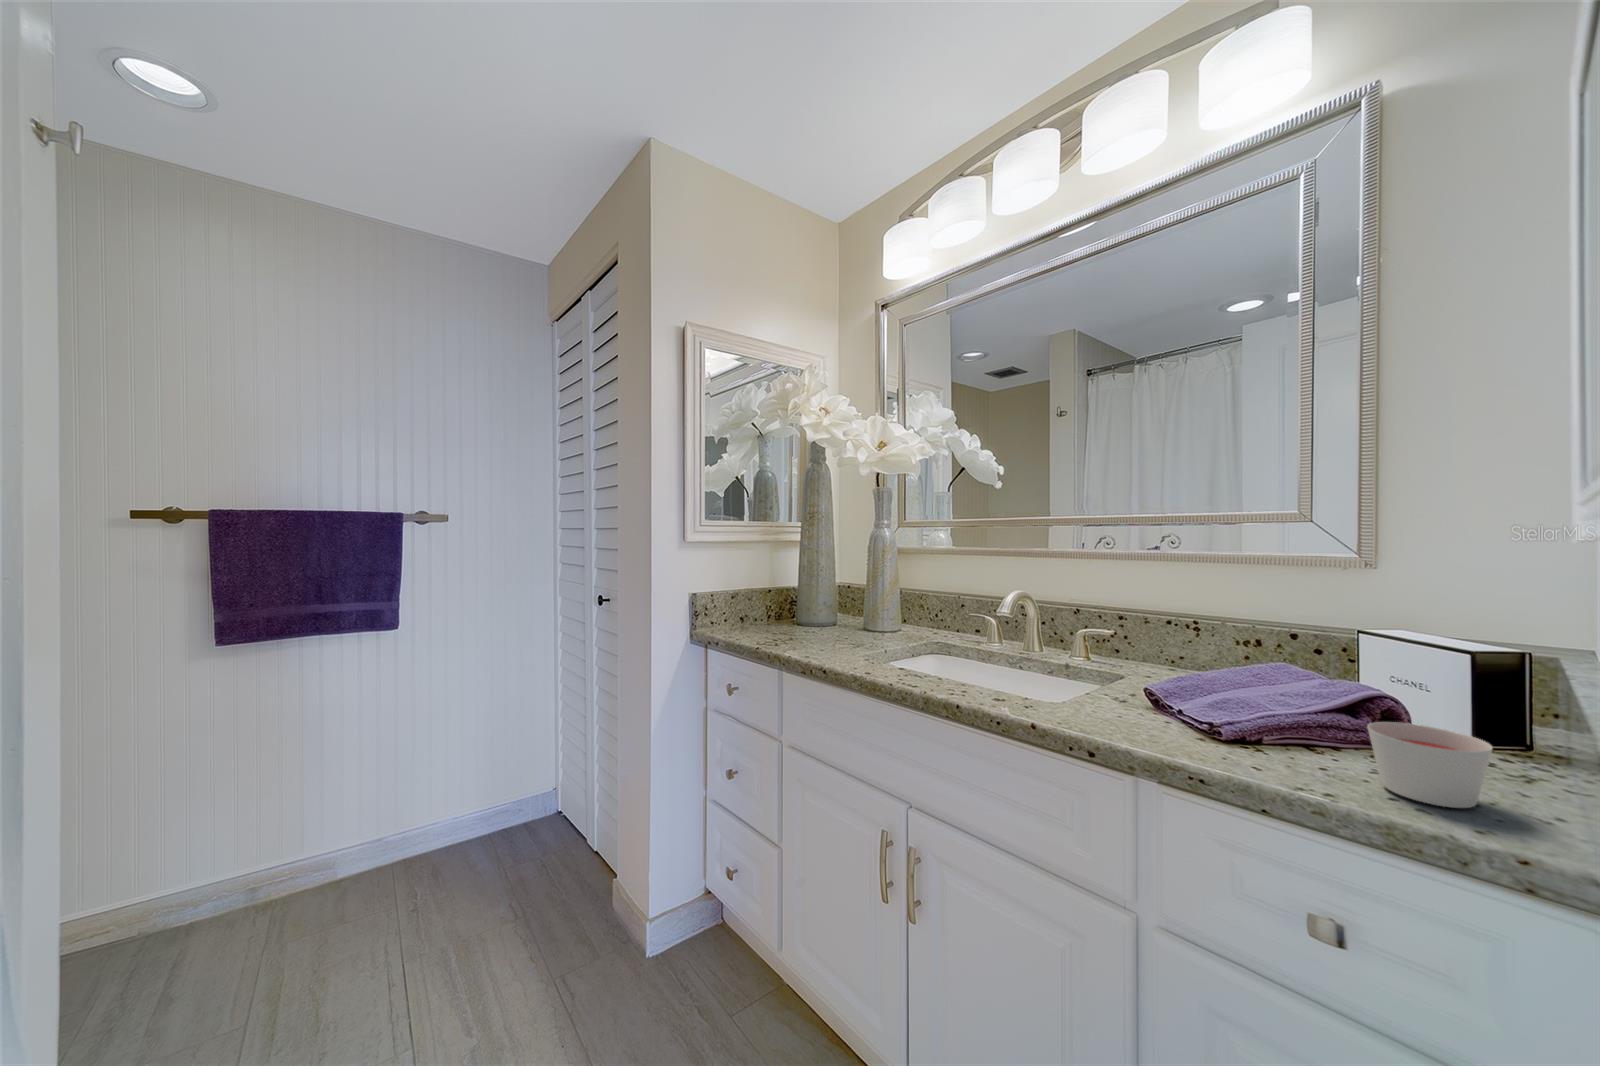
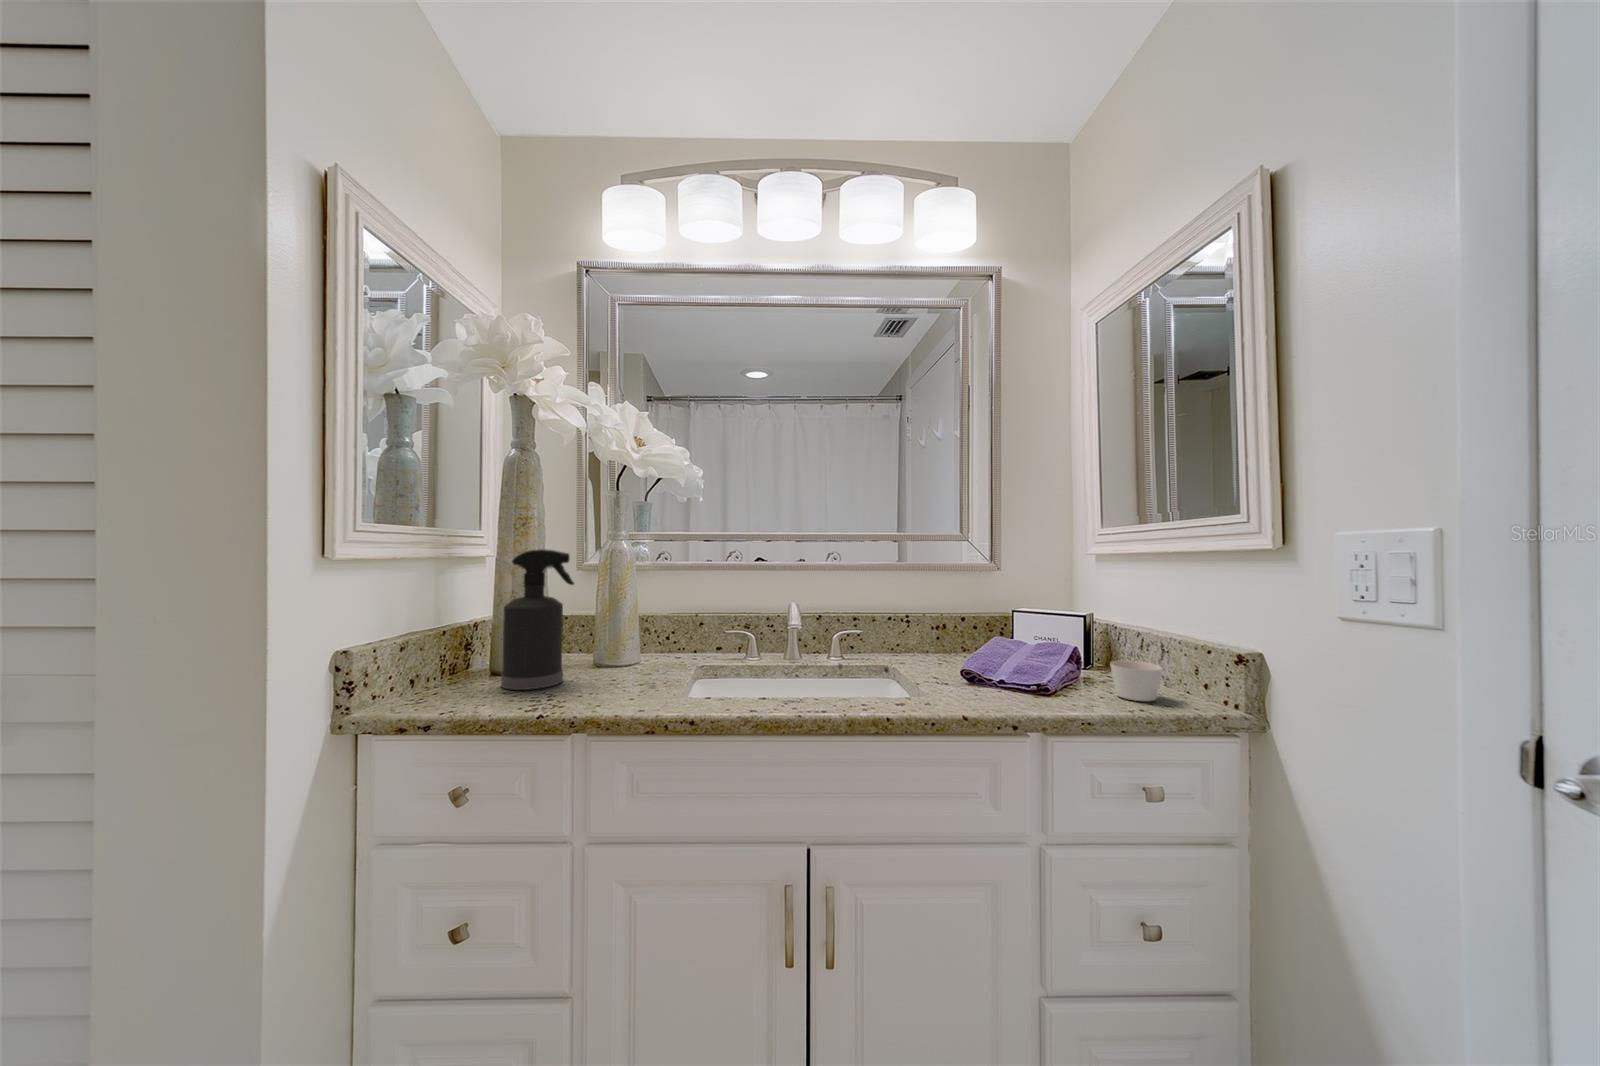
spray bottle: none [781,535,824,635] -> present [501,549,574,690]

